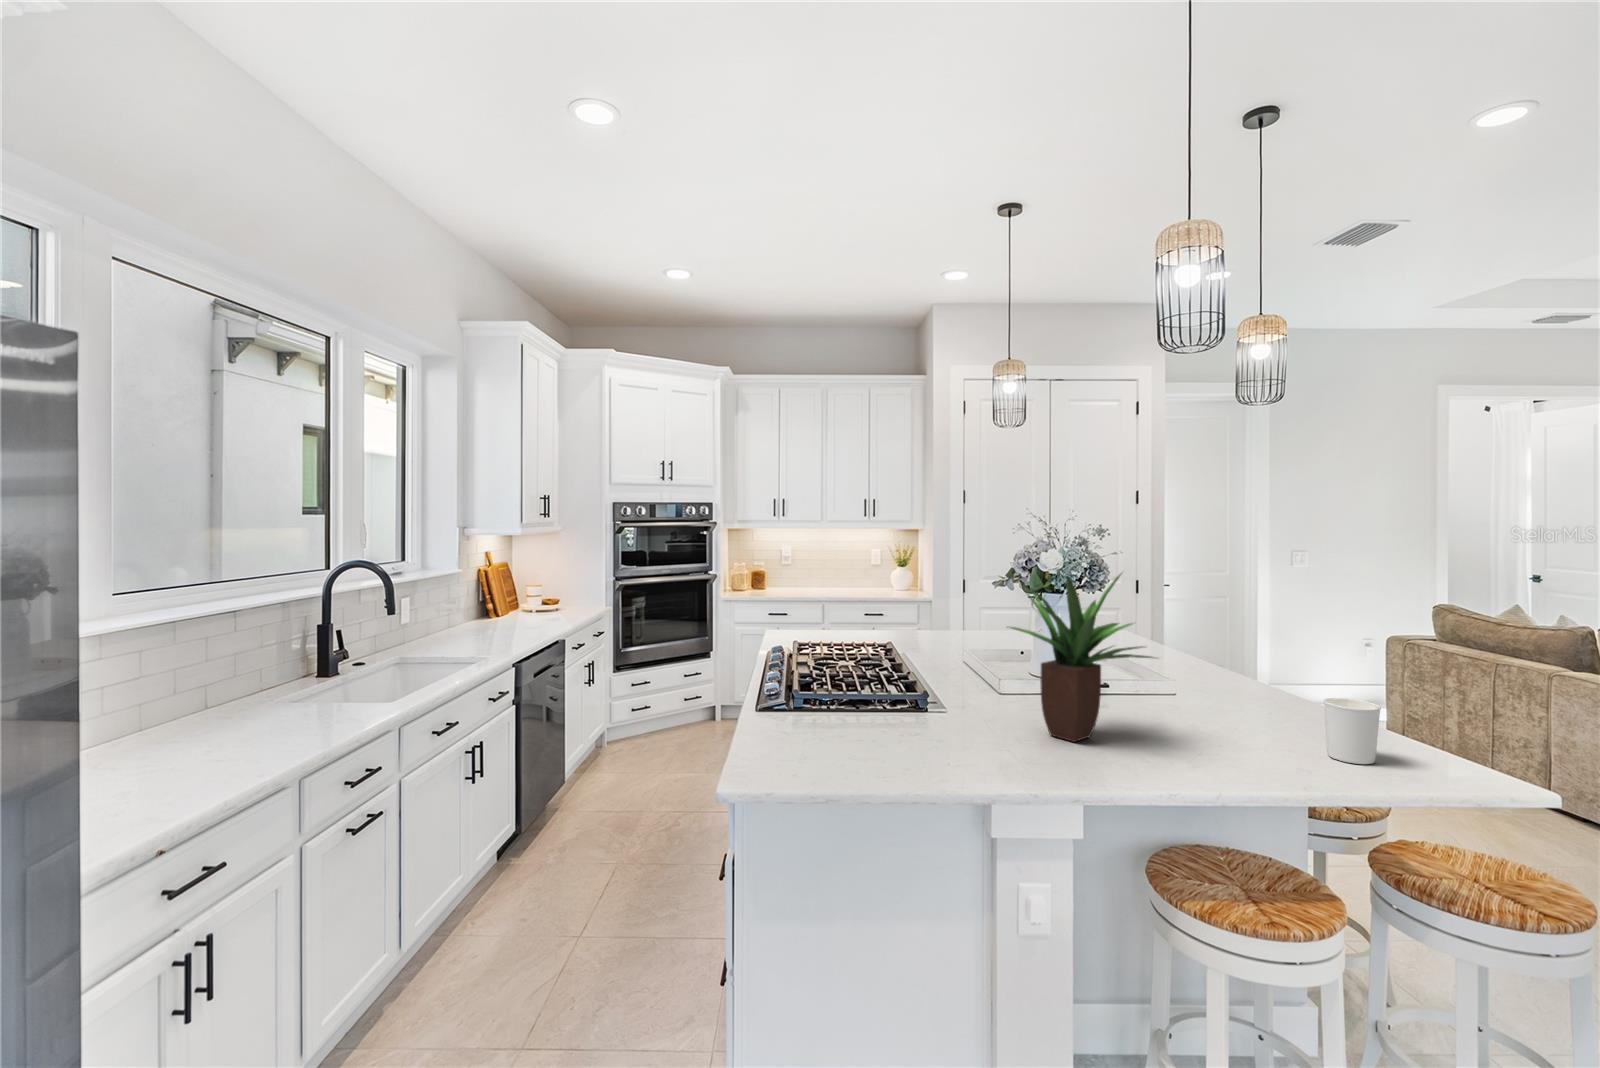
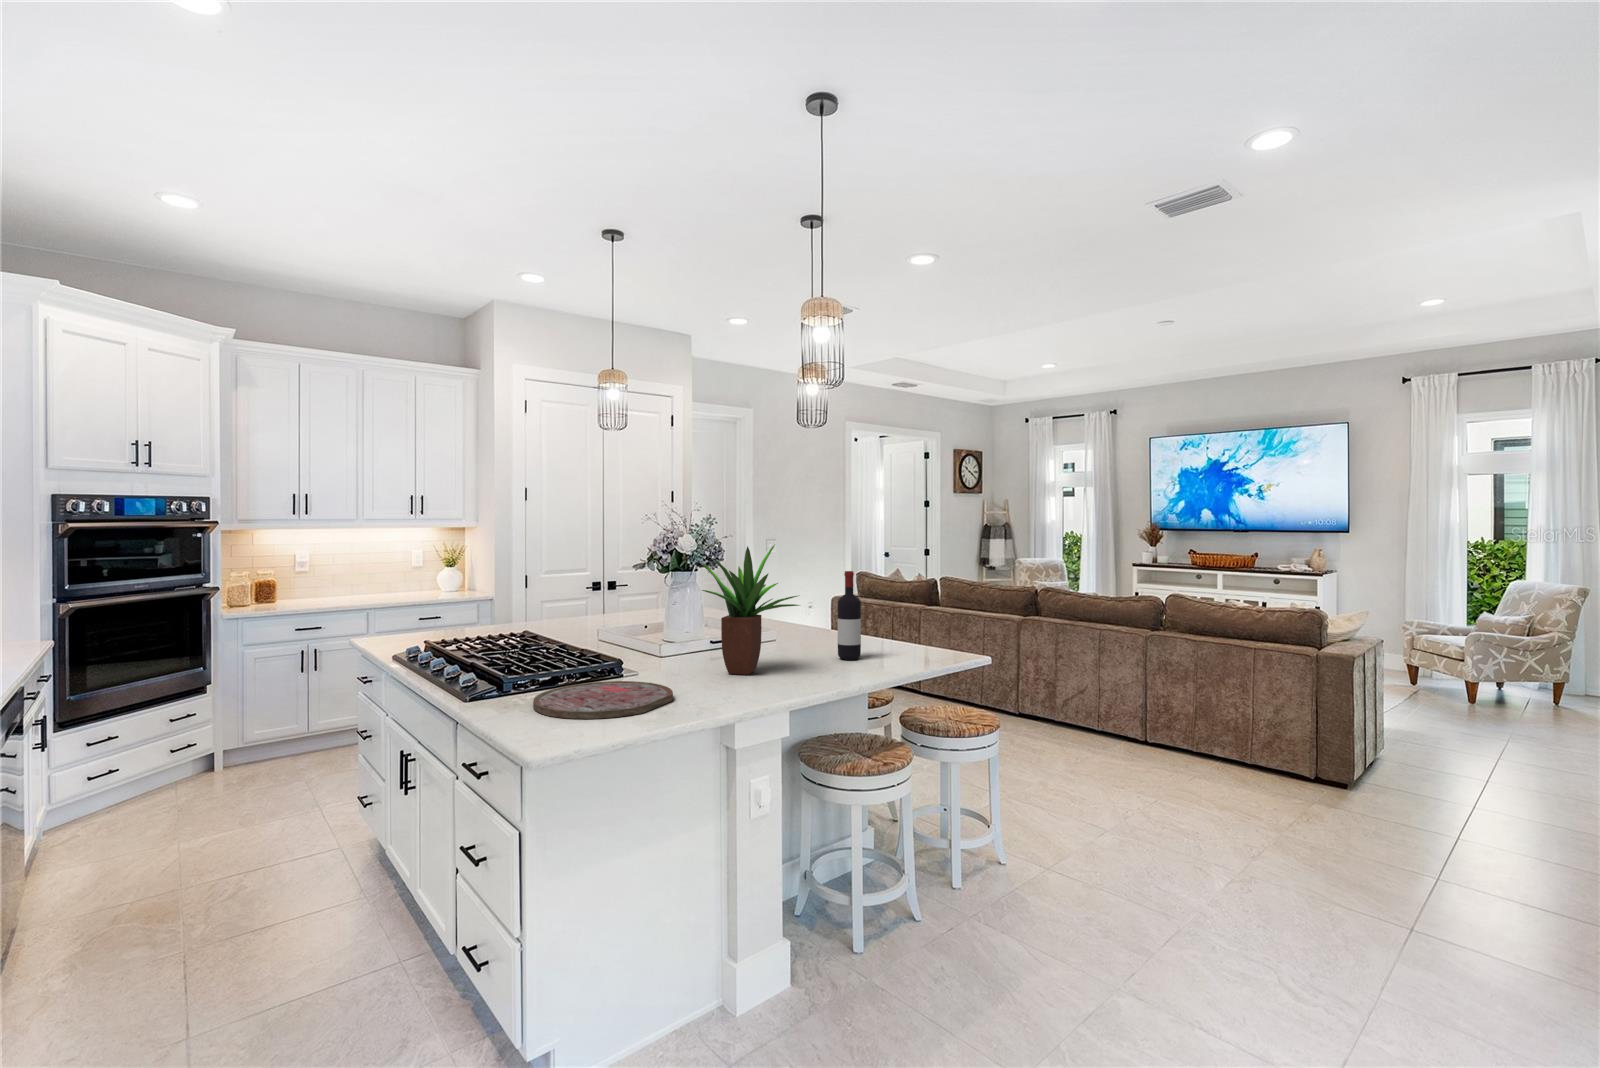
wine bottle: none [1238,613,1279,745] -> present [838,571,861,660]
candle holder: present [1324,698,1381,764] -> none [886,622,915,661]
cutting board: none [790,719,945,776] -> present [533,681,673,719]

